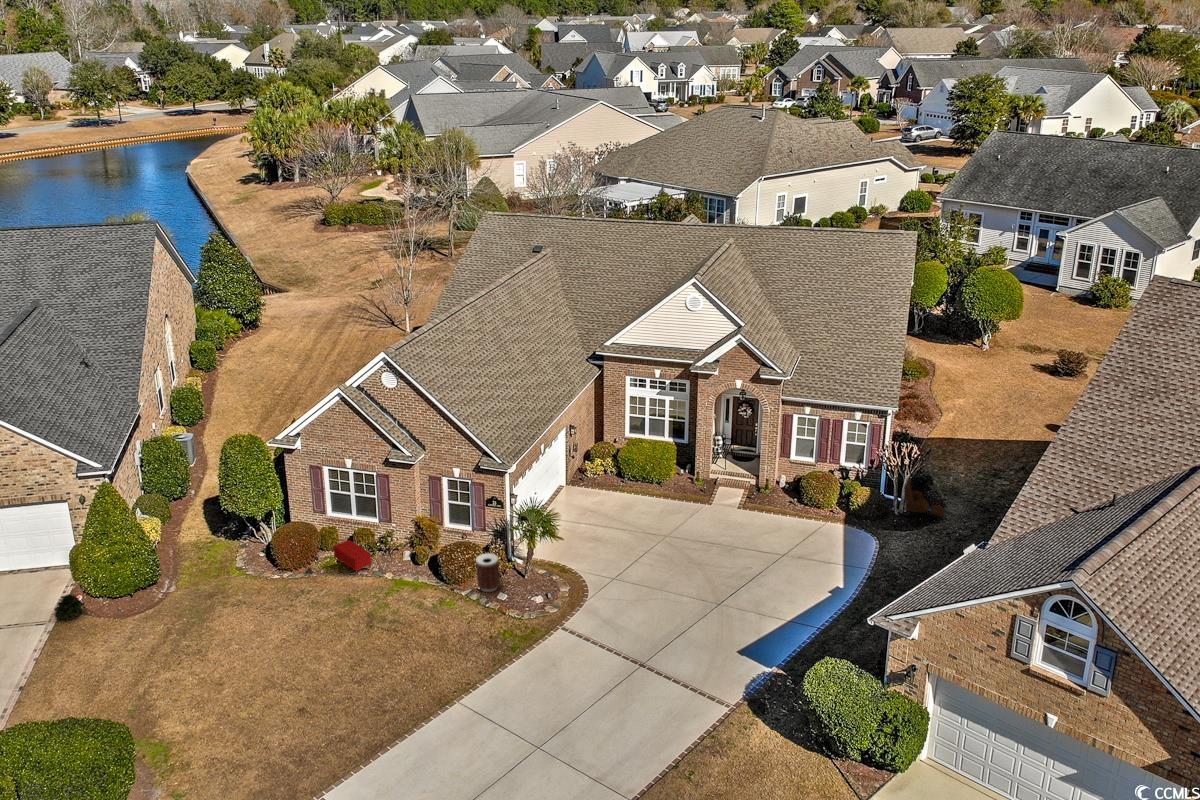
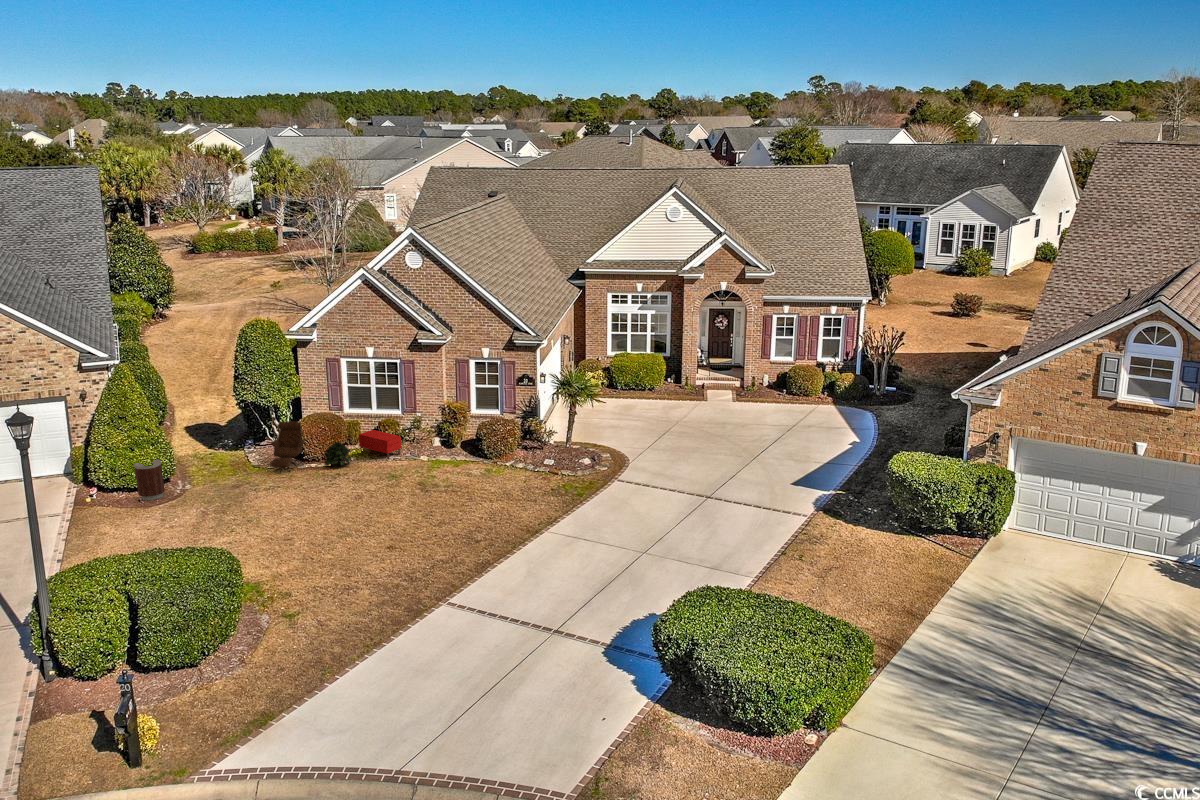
lounge chair: present [905,479,945,521] -> present [270,421,305,473]
trash can: present [476,553,500,592] -> present [134,459,165,500]
potted plant: present [54,594,85,621] -> present [324,442,351,467]

